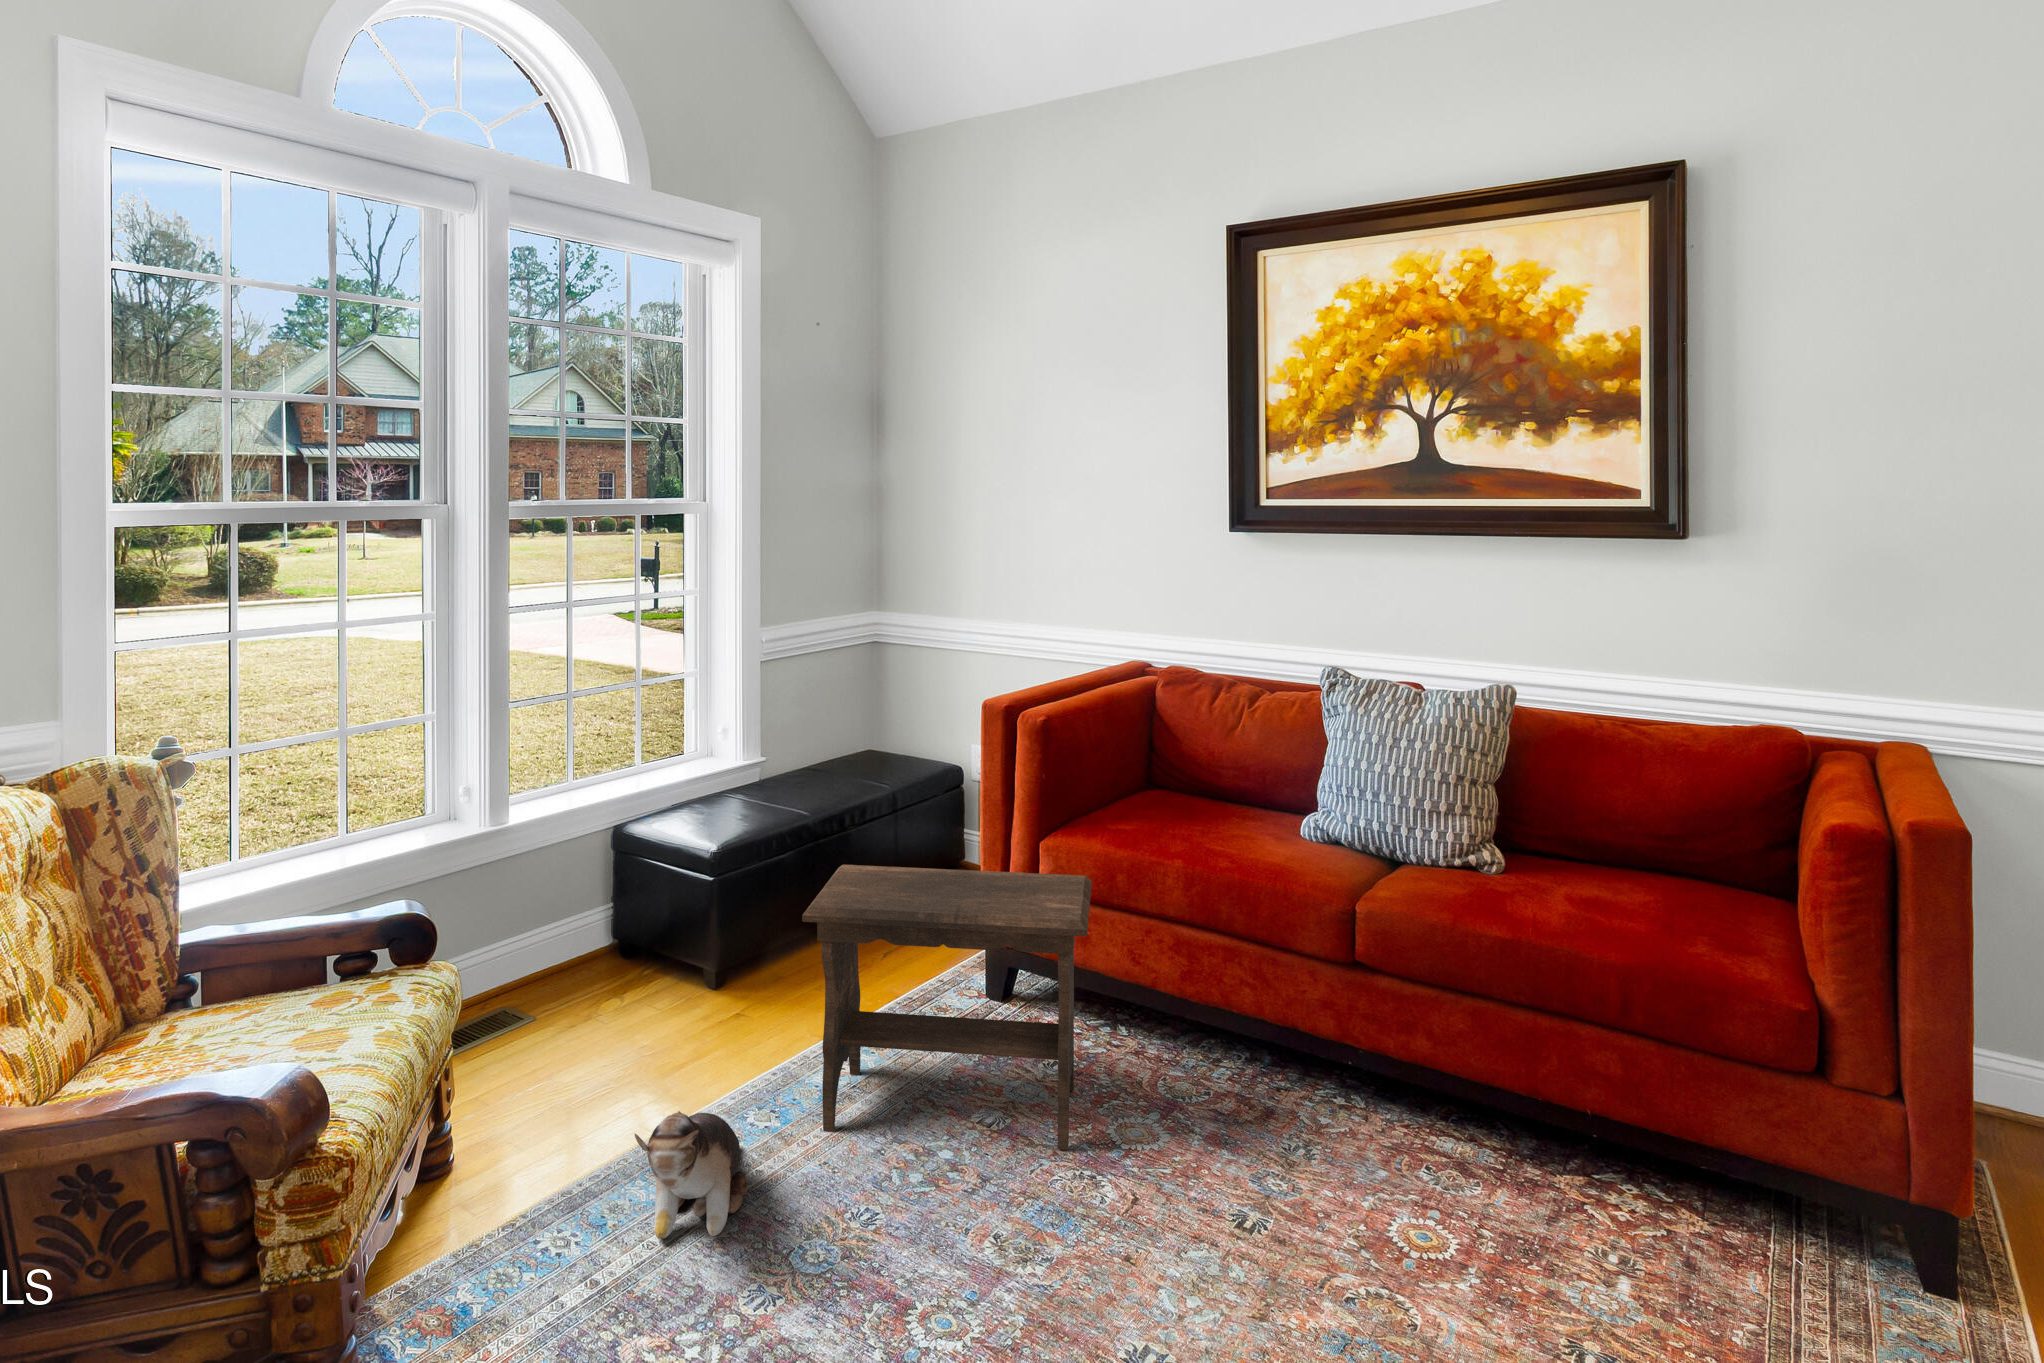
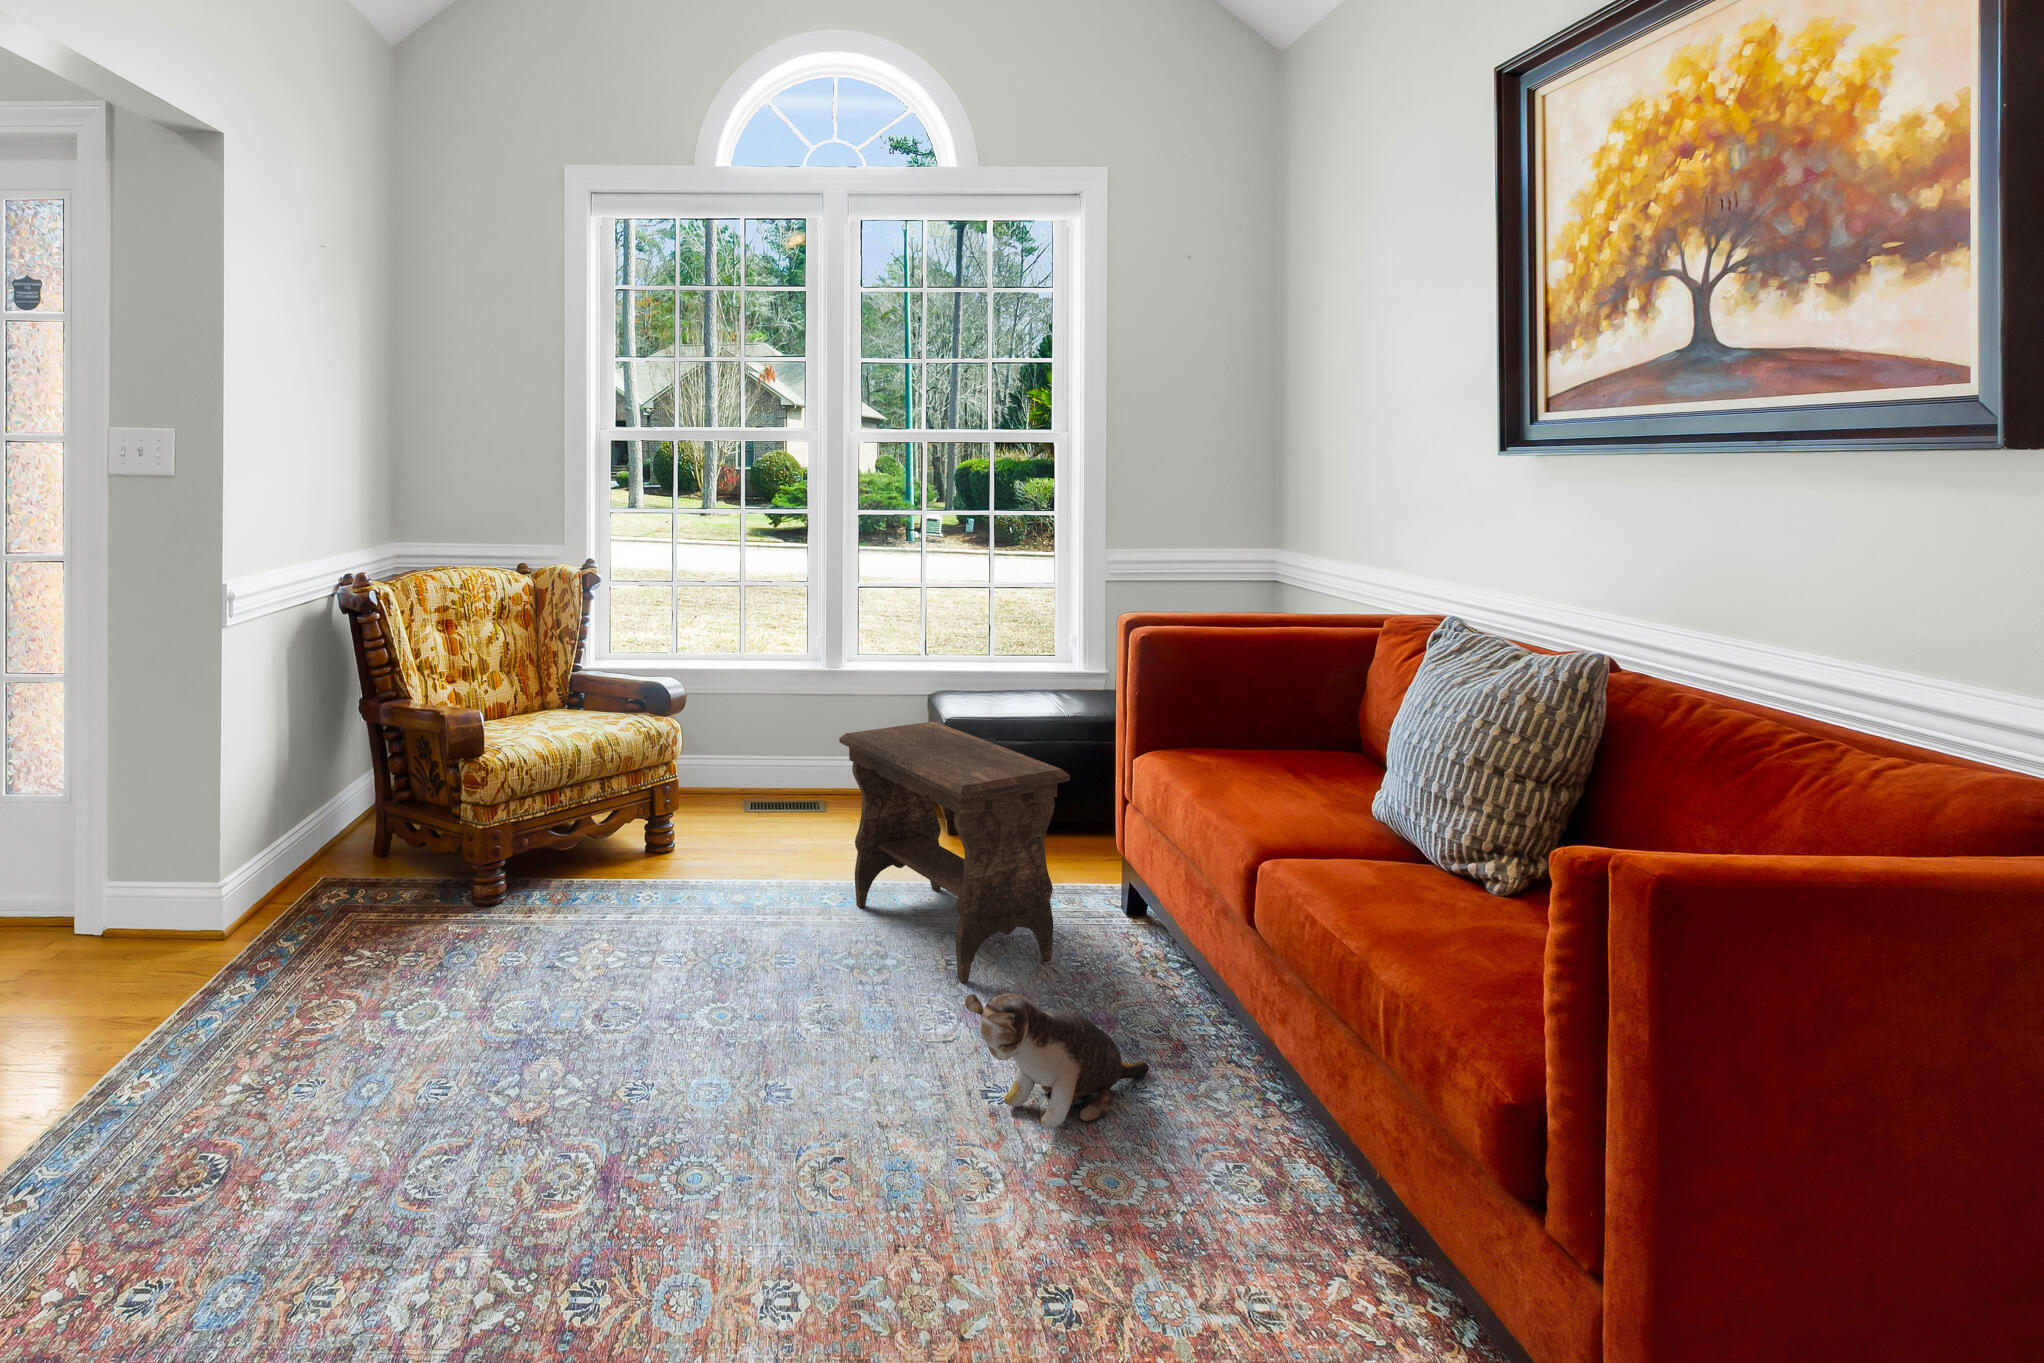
plush toy: present [635,1111,748,1239] -> present [965,993,1149,1128]

